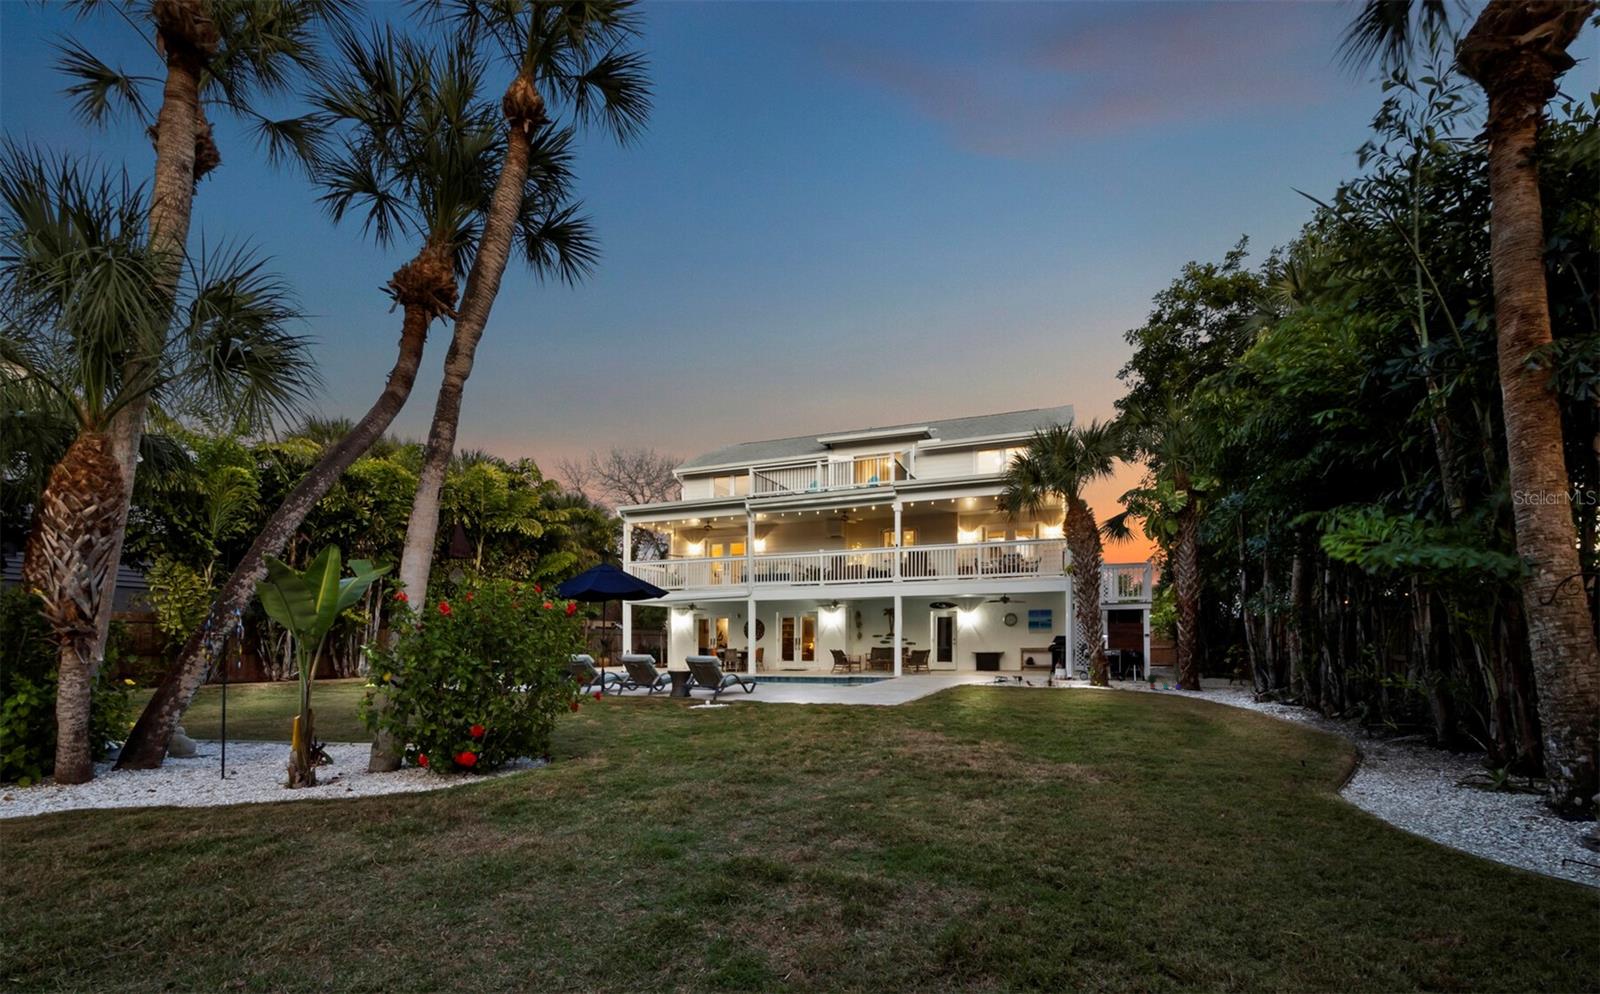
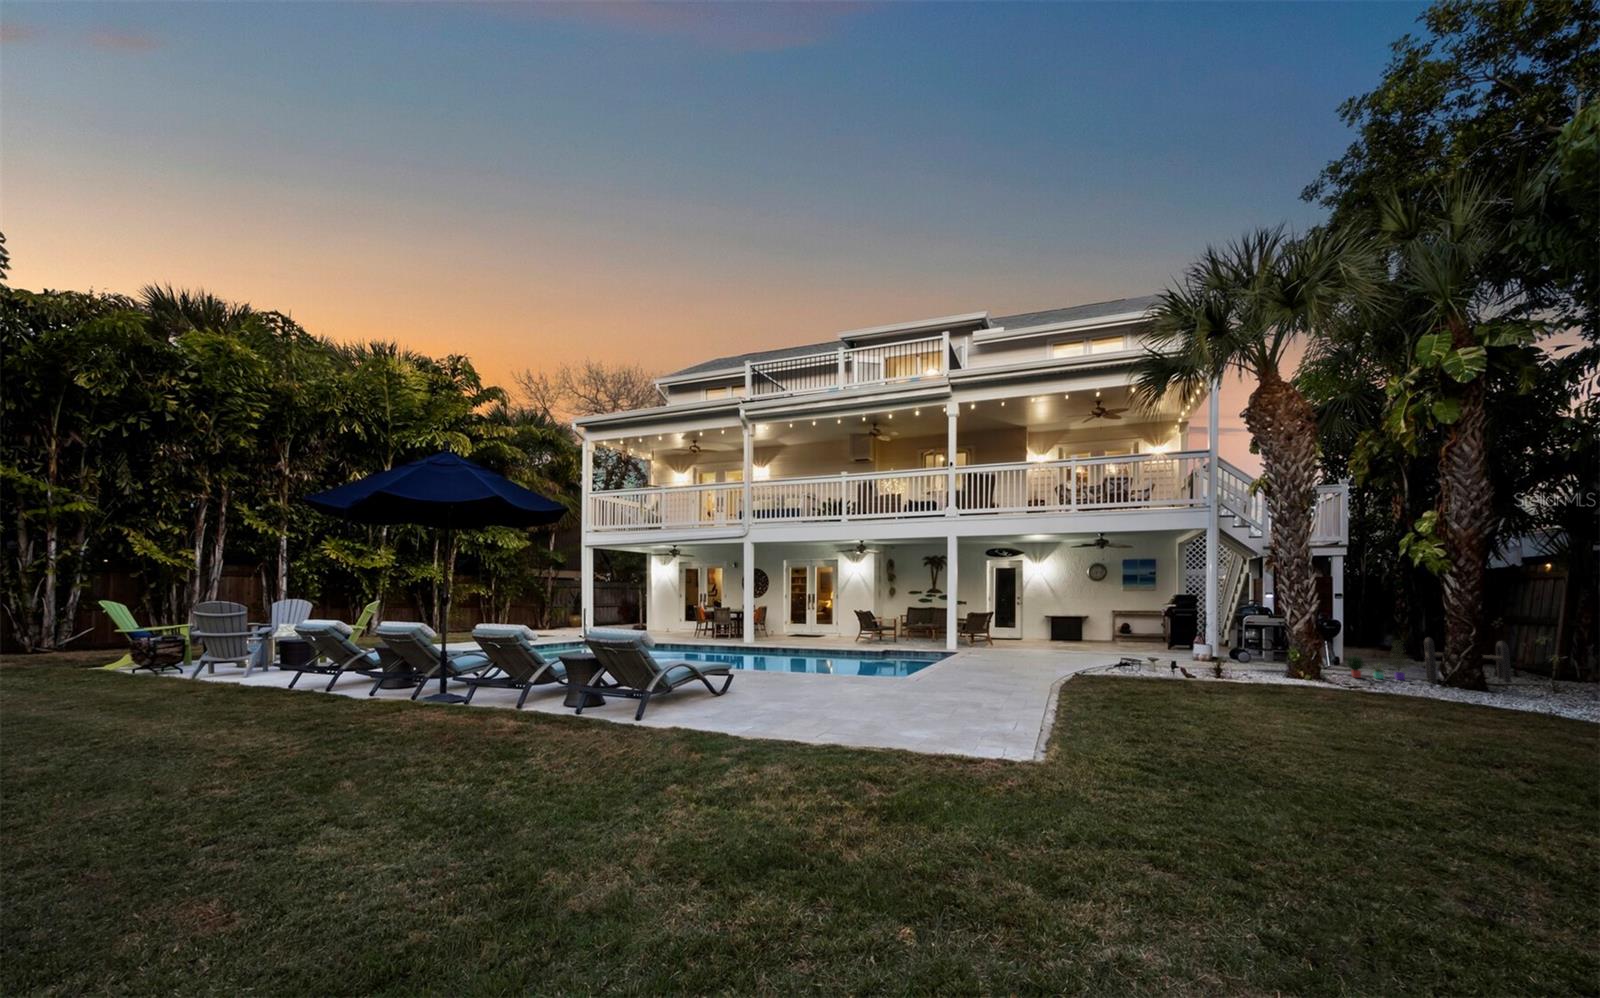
bench: none [1192,661,1240,693] -> present [1424,638,1512,688]

